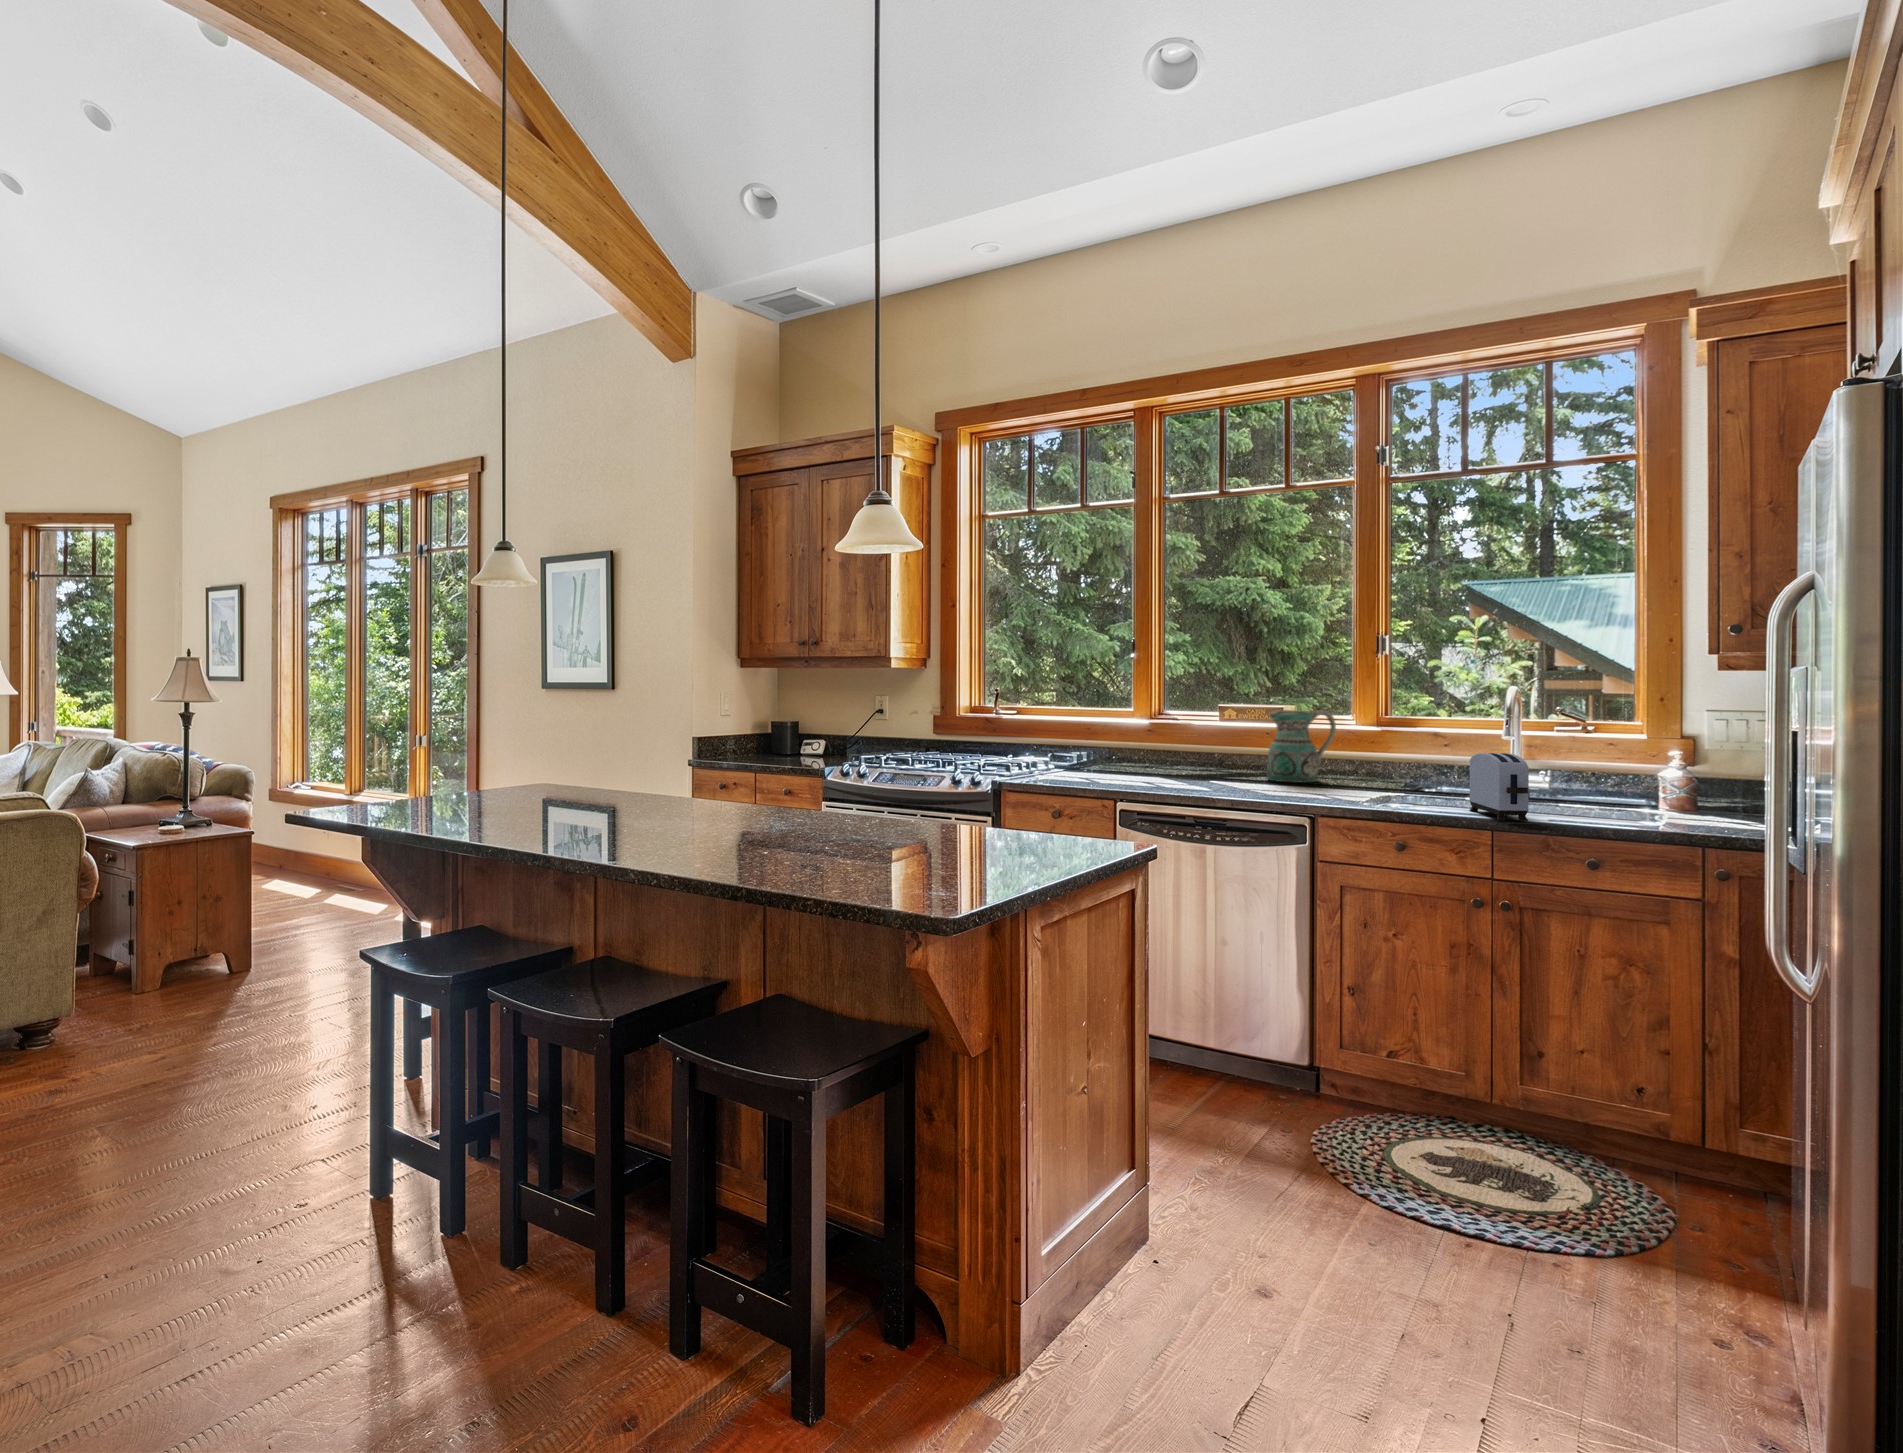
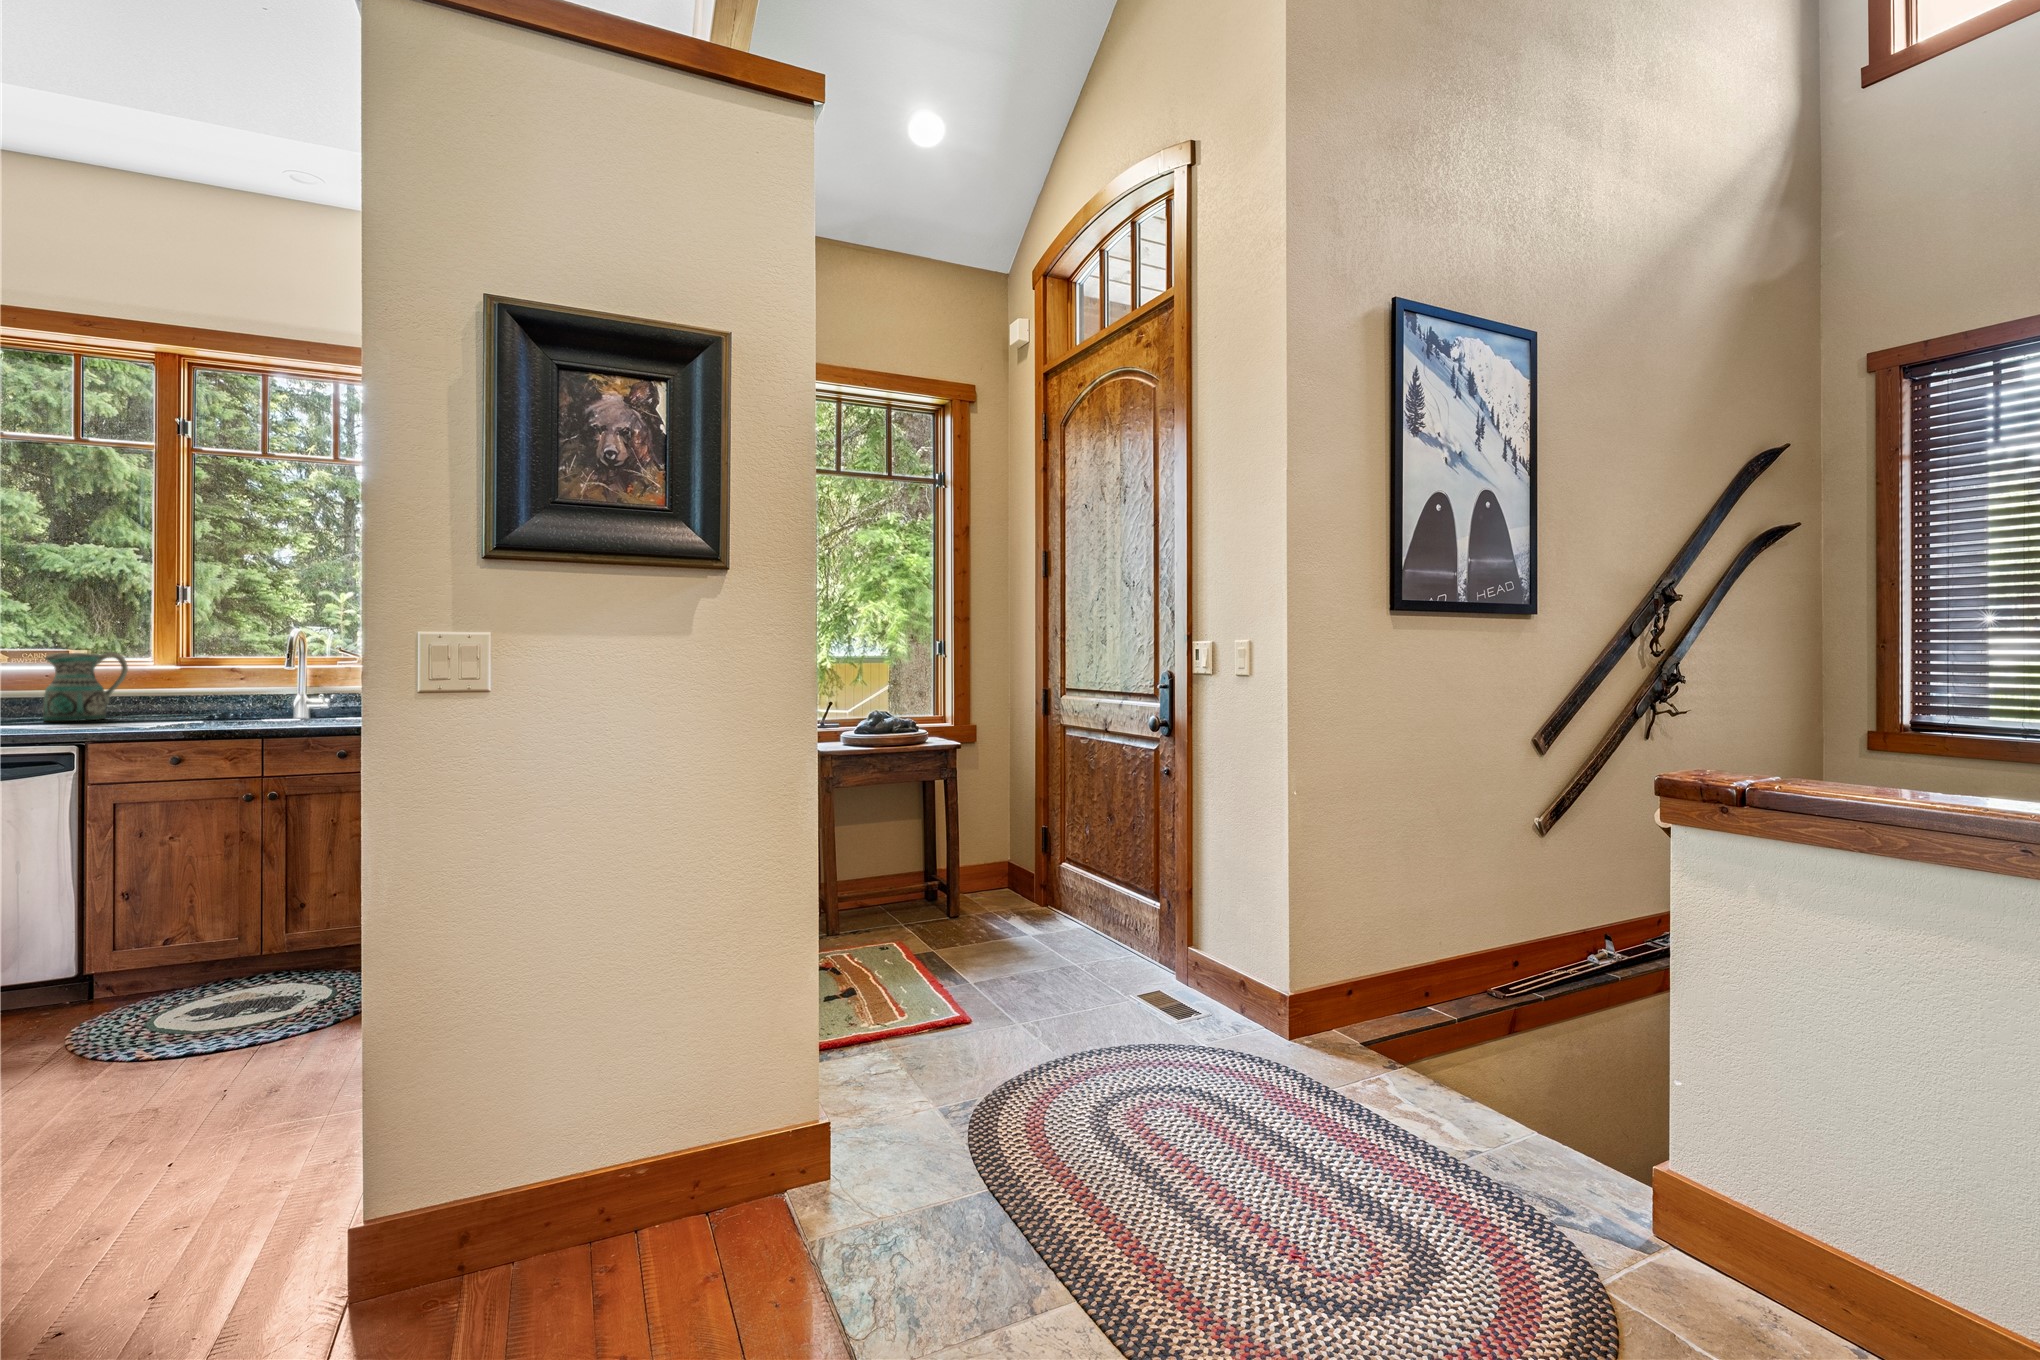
toaster: present [1469,753,1529,821] -> none [244,680,288,731]

